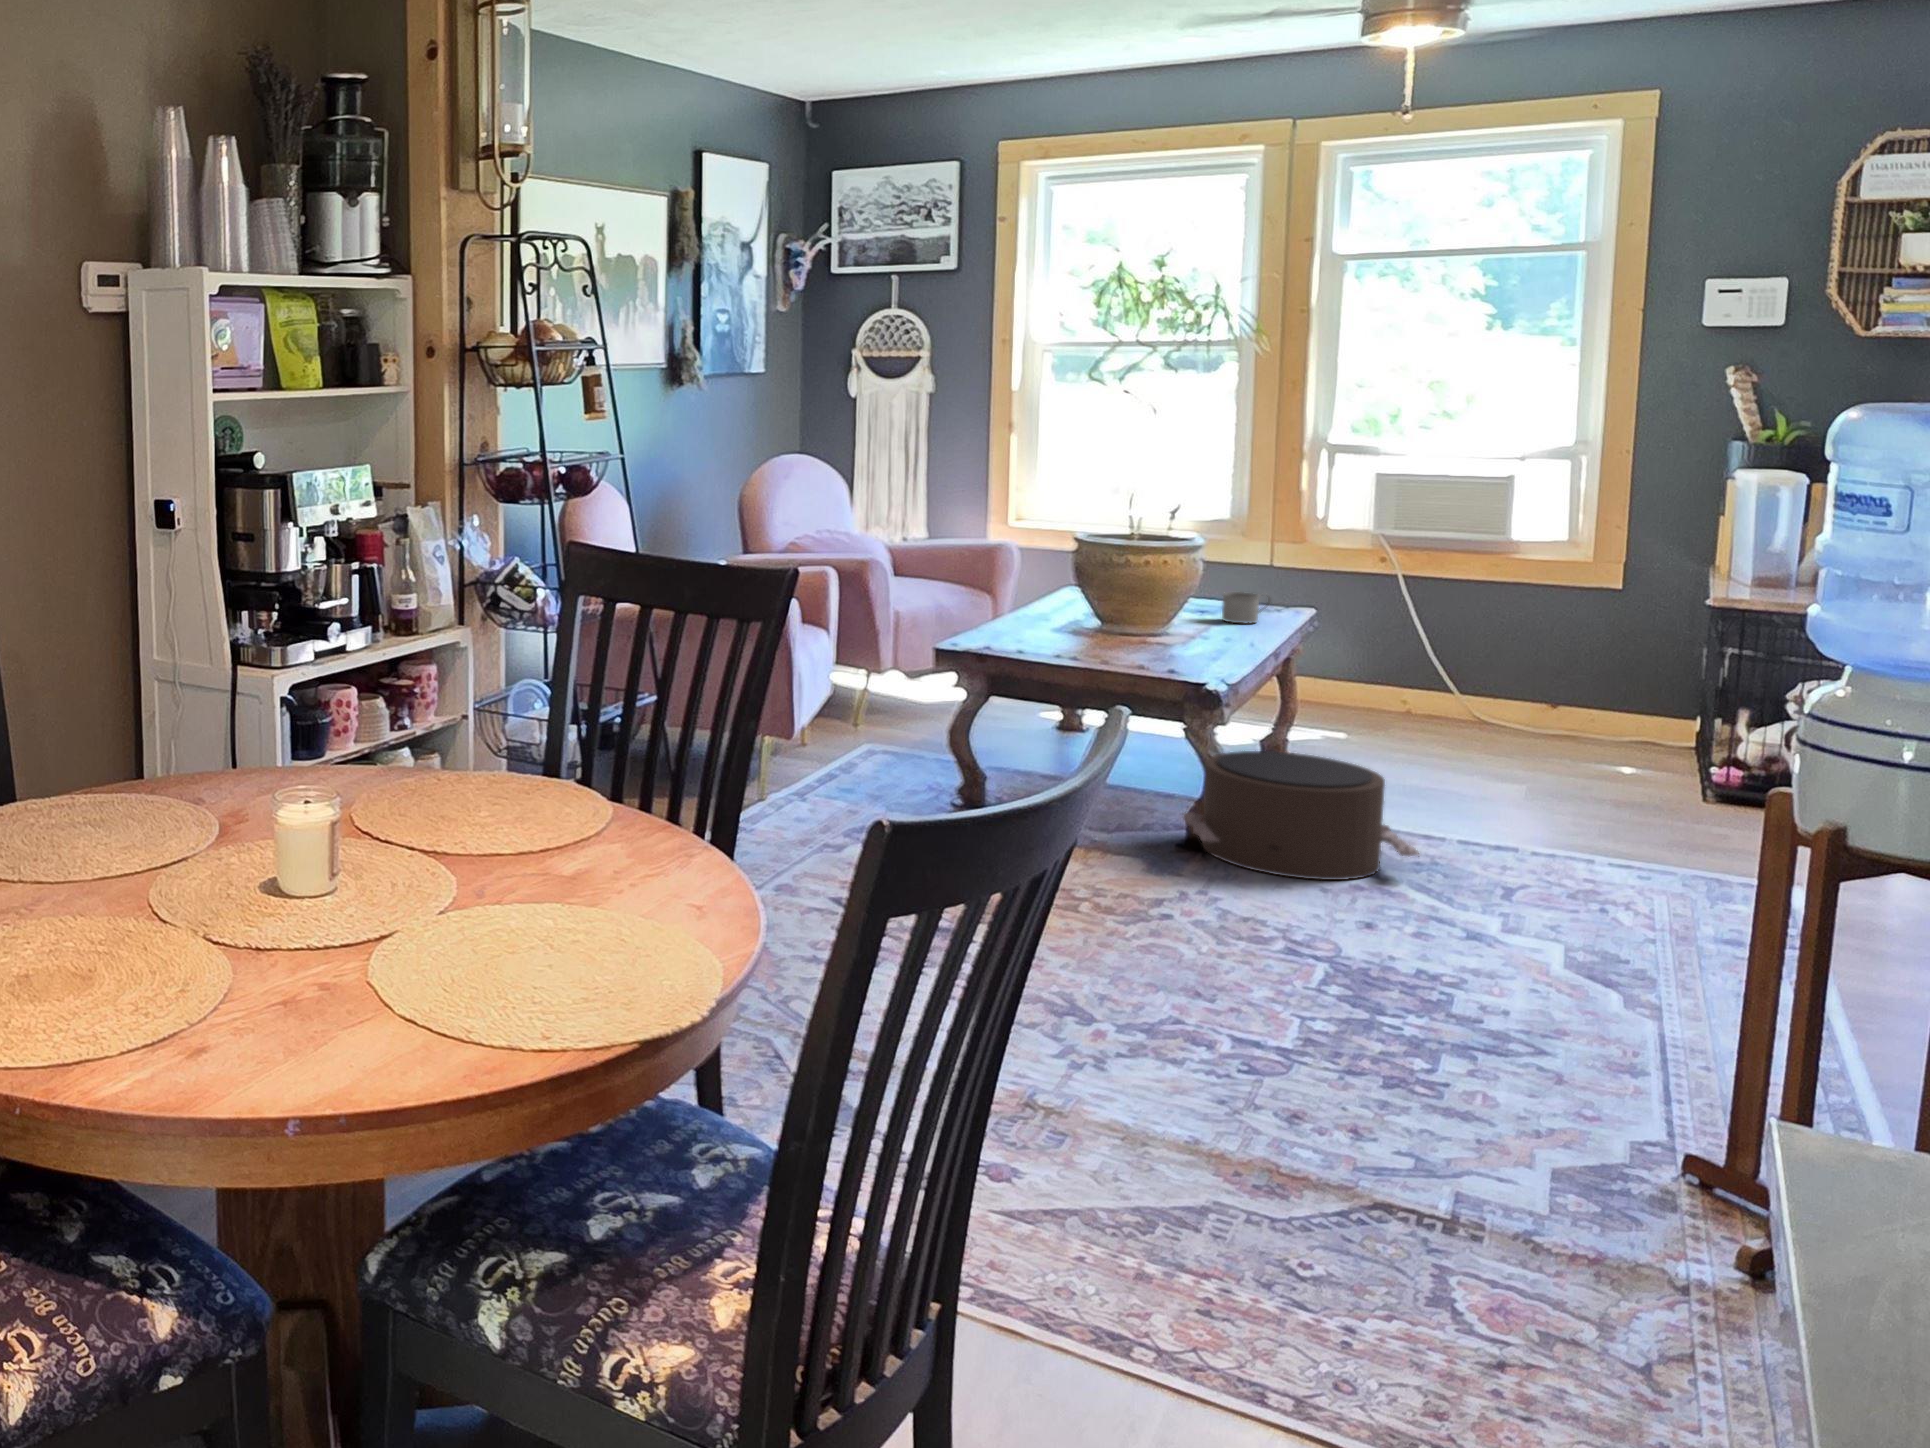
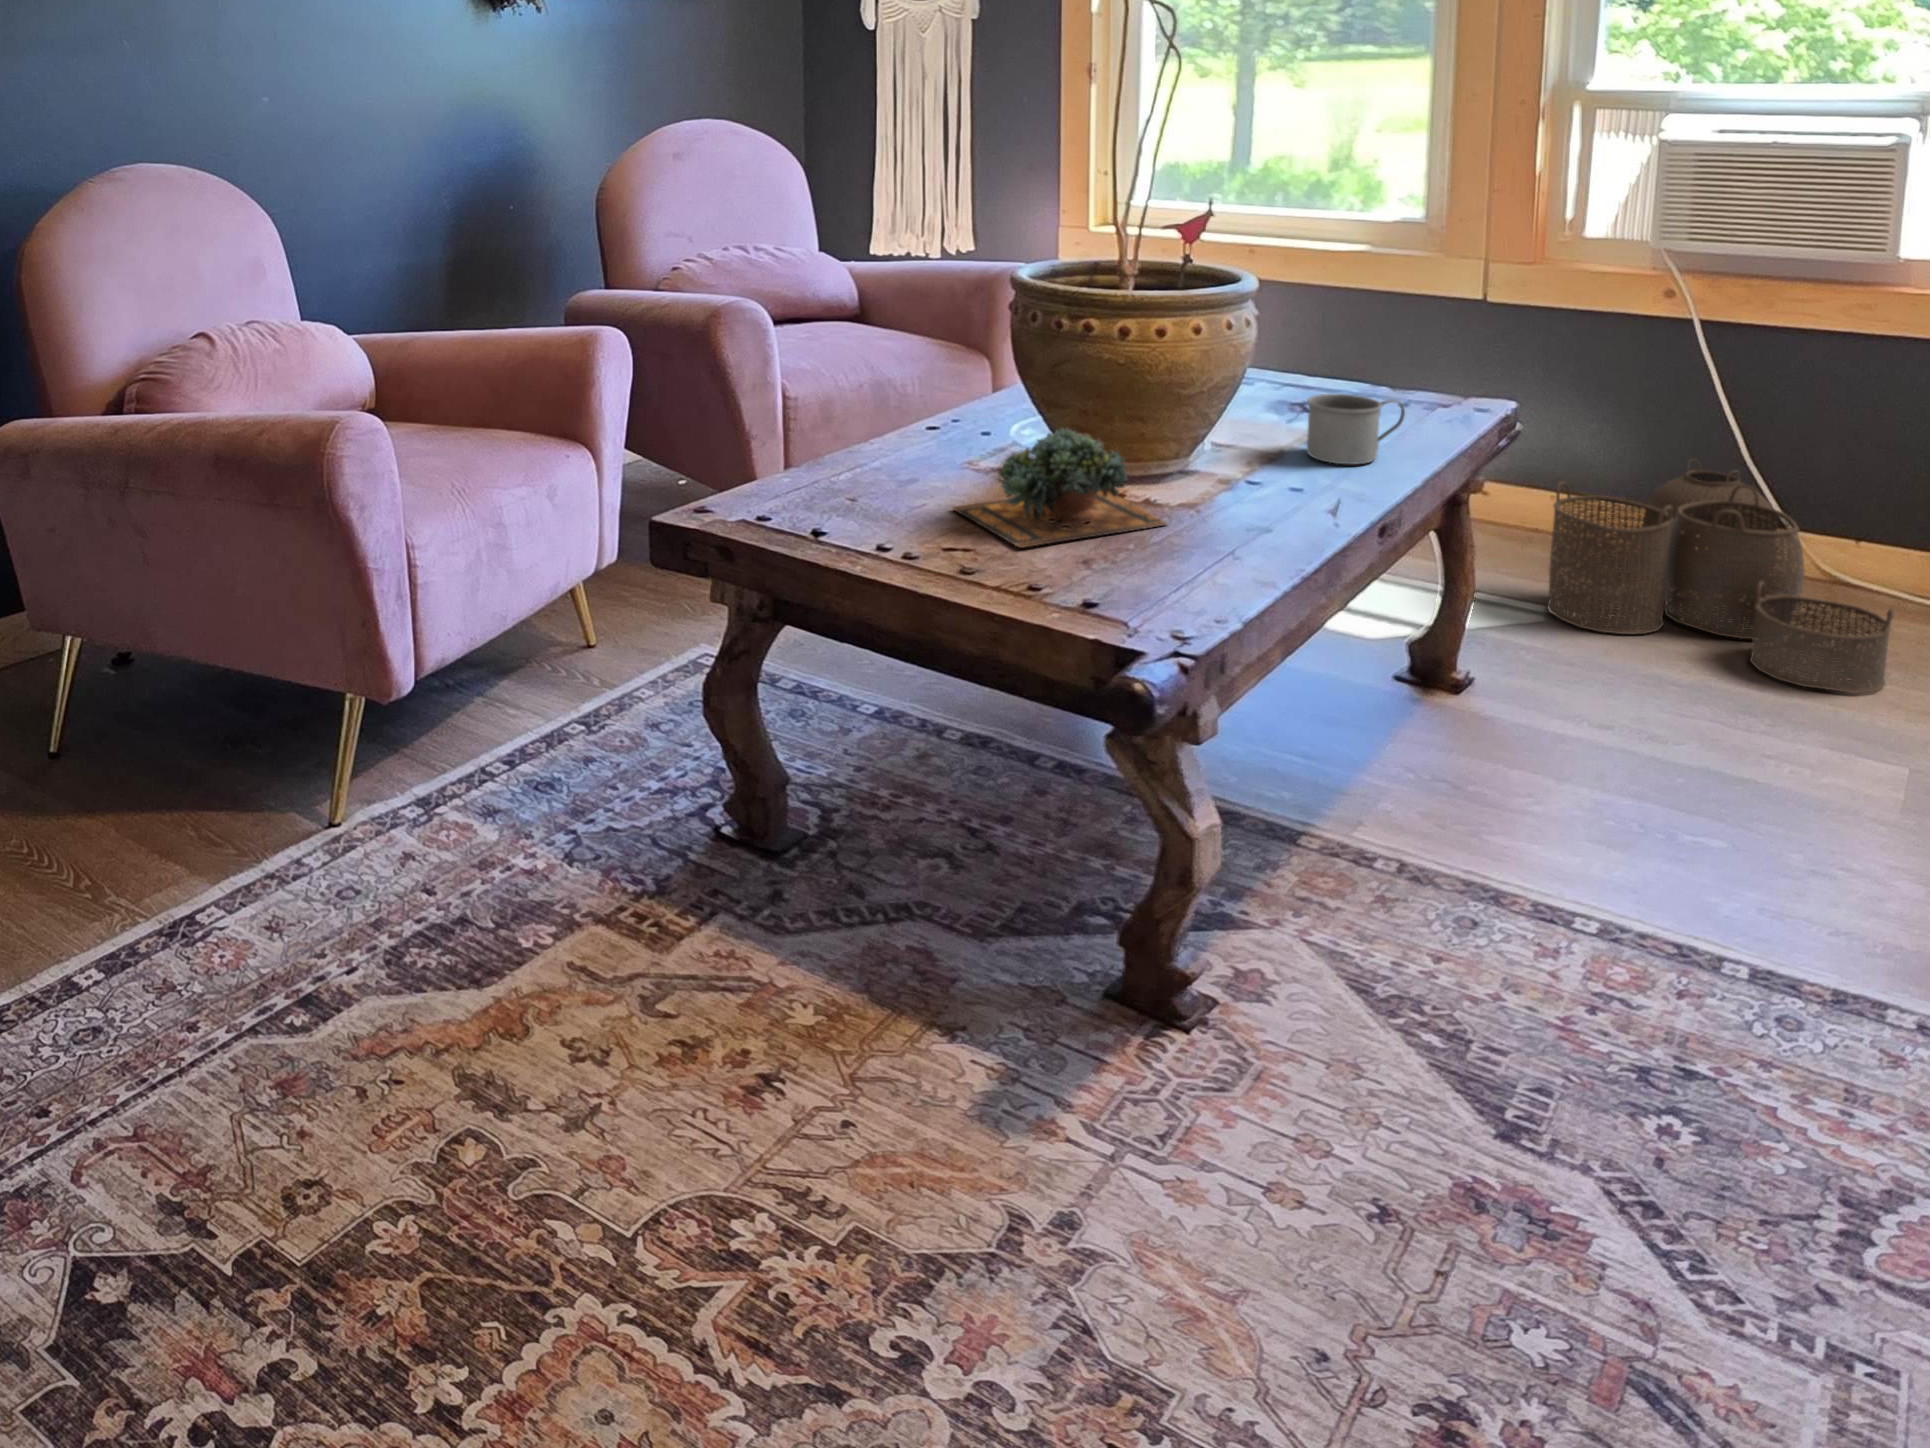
succulent plant: none [1072,597,1178,646] -> present [953,429,1166,548]
woven basket: none [1325,652,1512,757] -> present [1547,460,1894,694]
pouf: present [1183,751,1419,880] -> none [1097,818,1667,1272]

